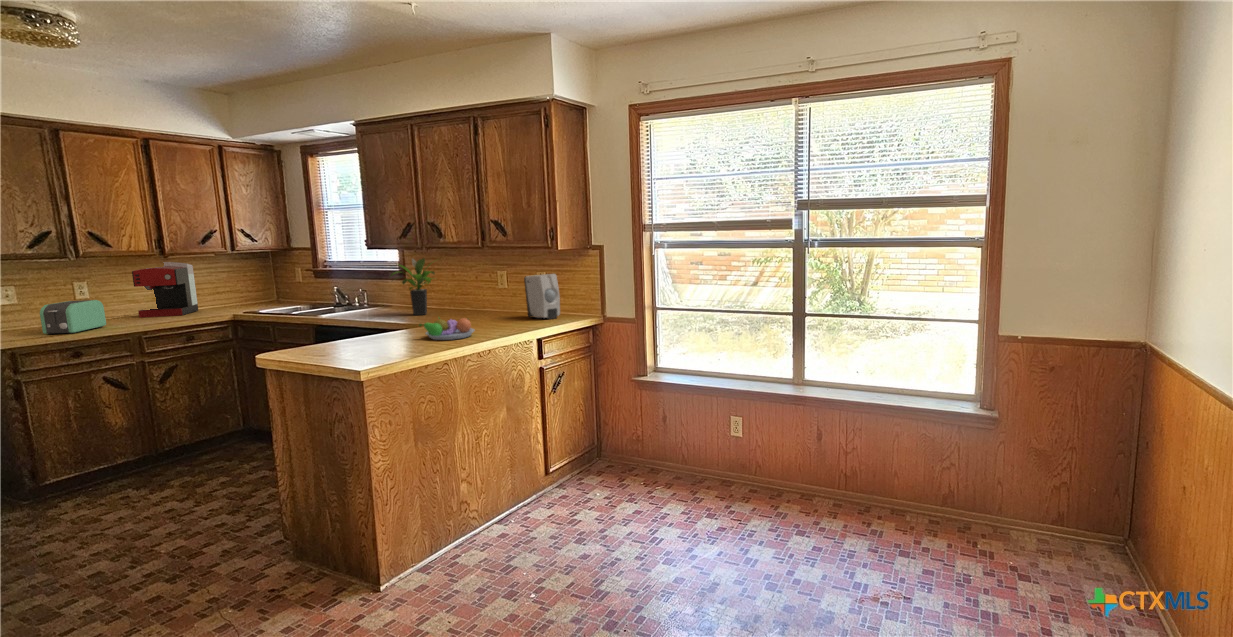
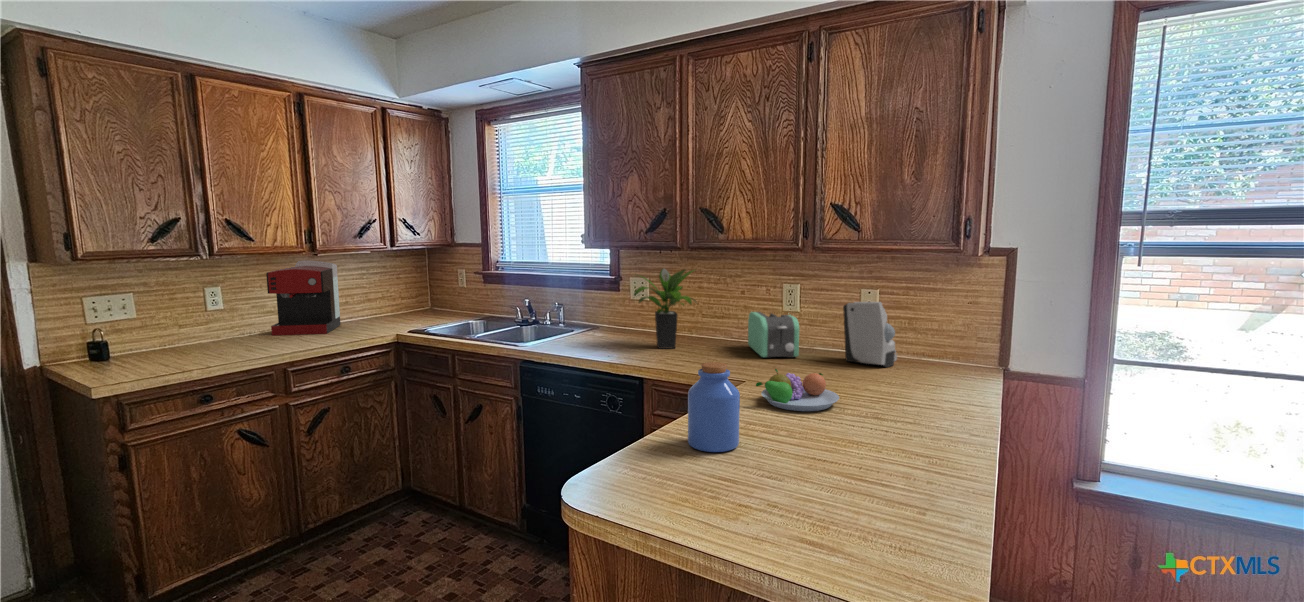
toaster: present [40,300,106,334] -> present [748,312,800,358]
jar: none [338,305,373,357] -> present [688,362,740,452]

